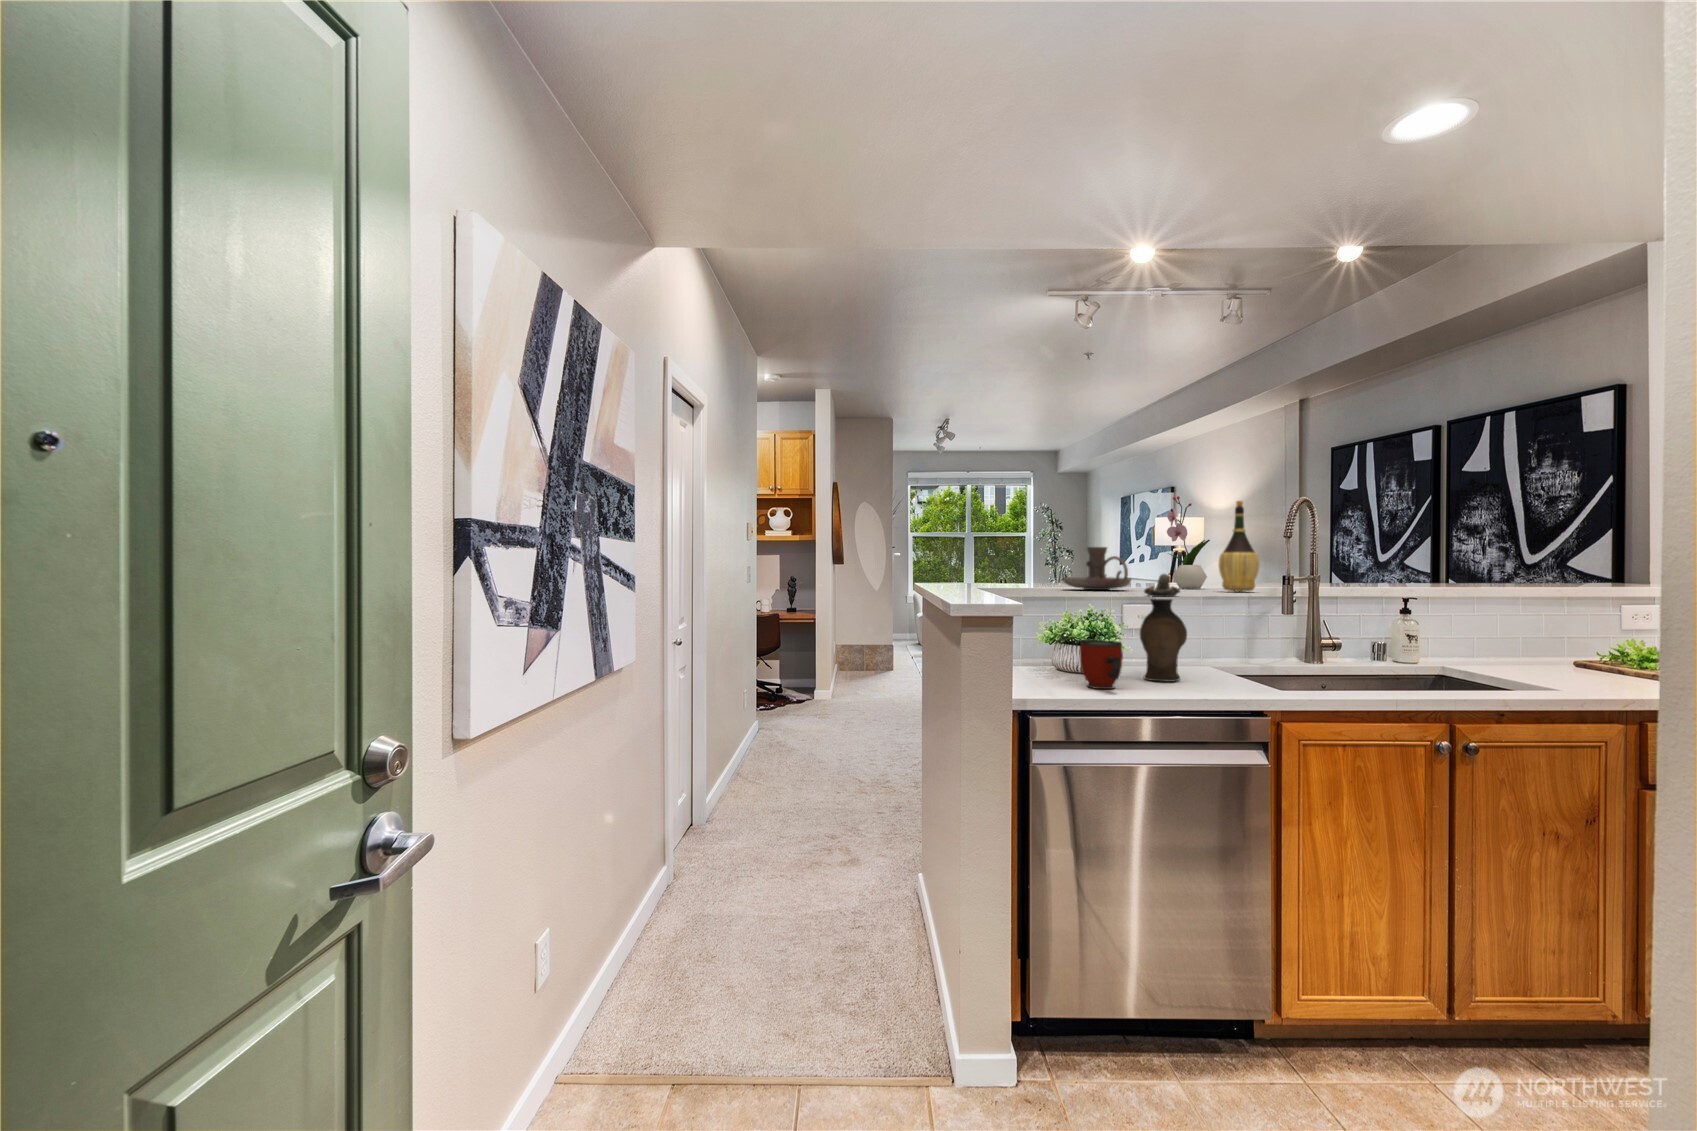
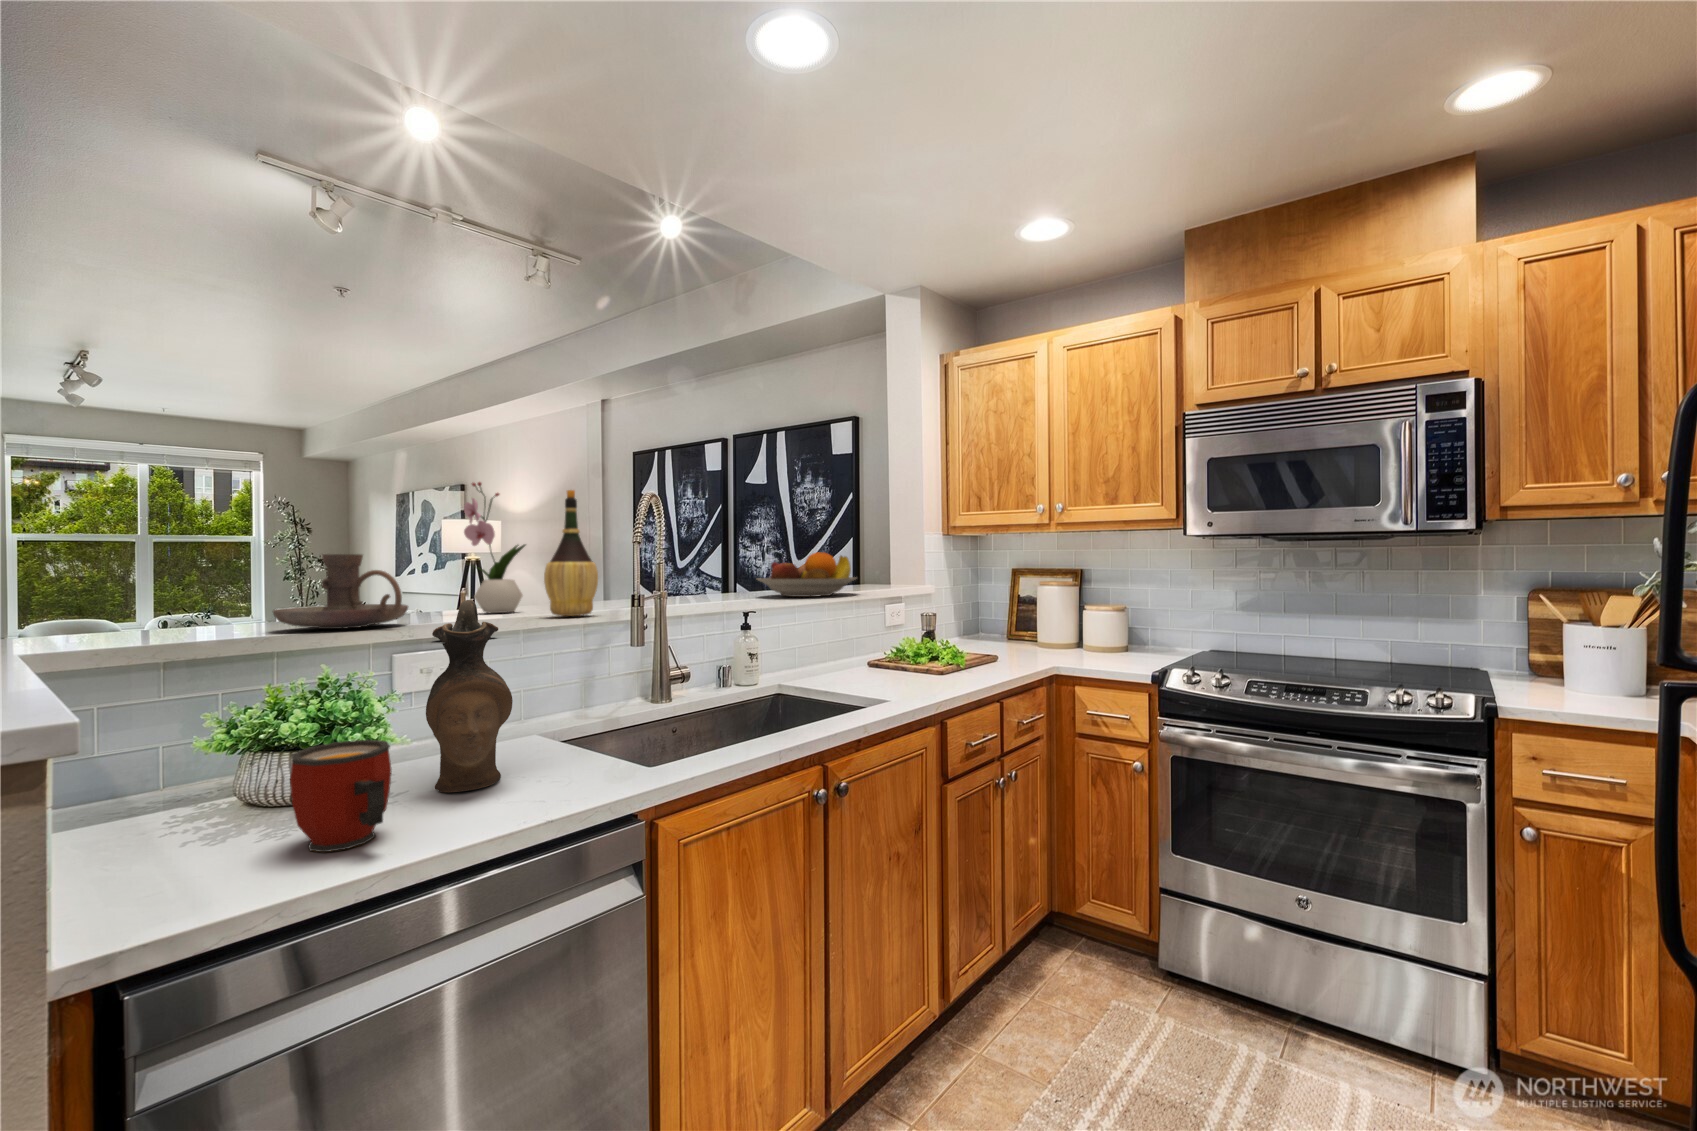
fruit bowl: none [1436,545,1572,591] -> present [757,552,856,597]

